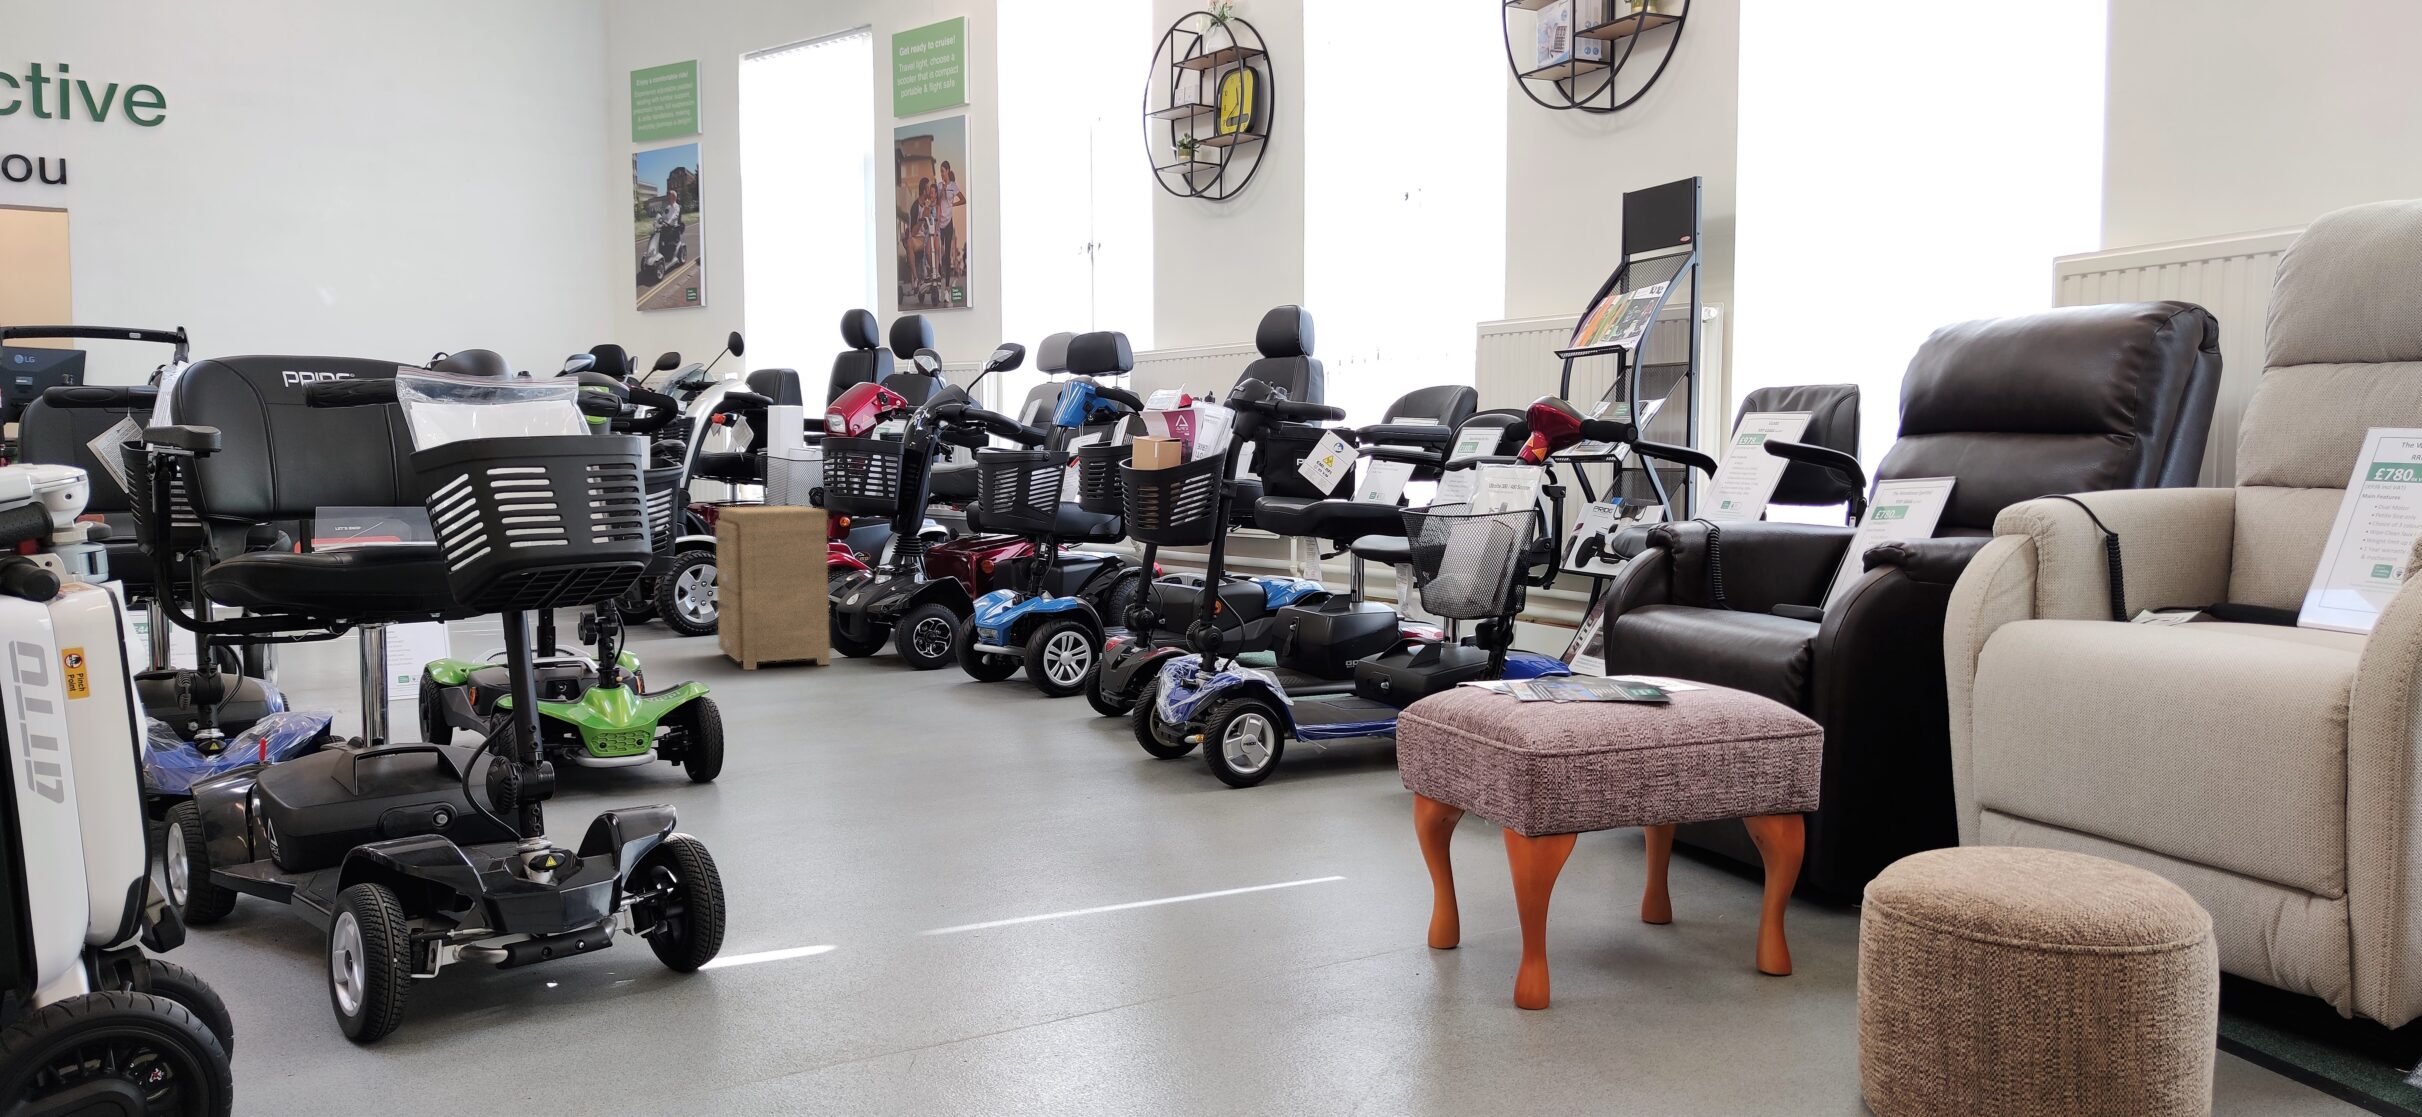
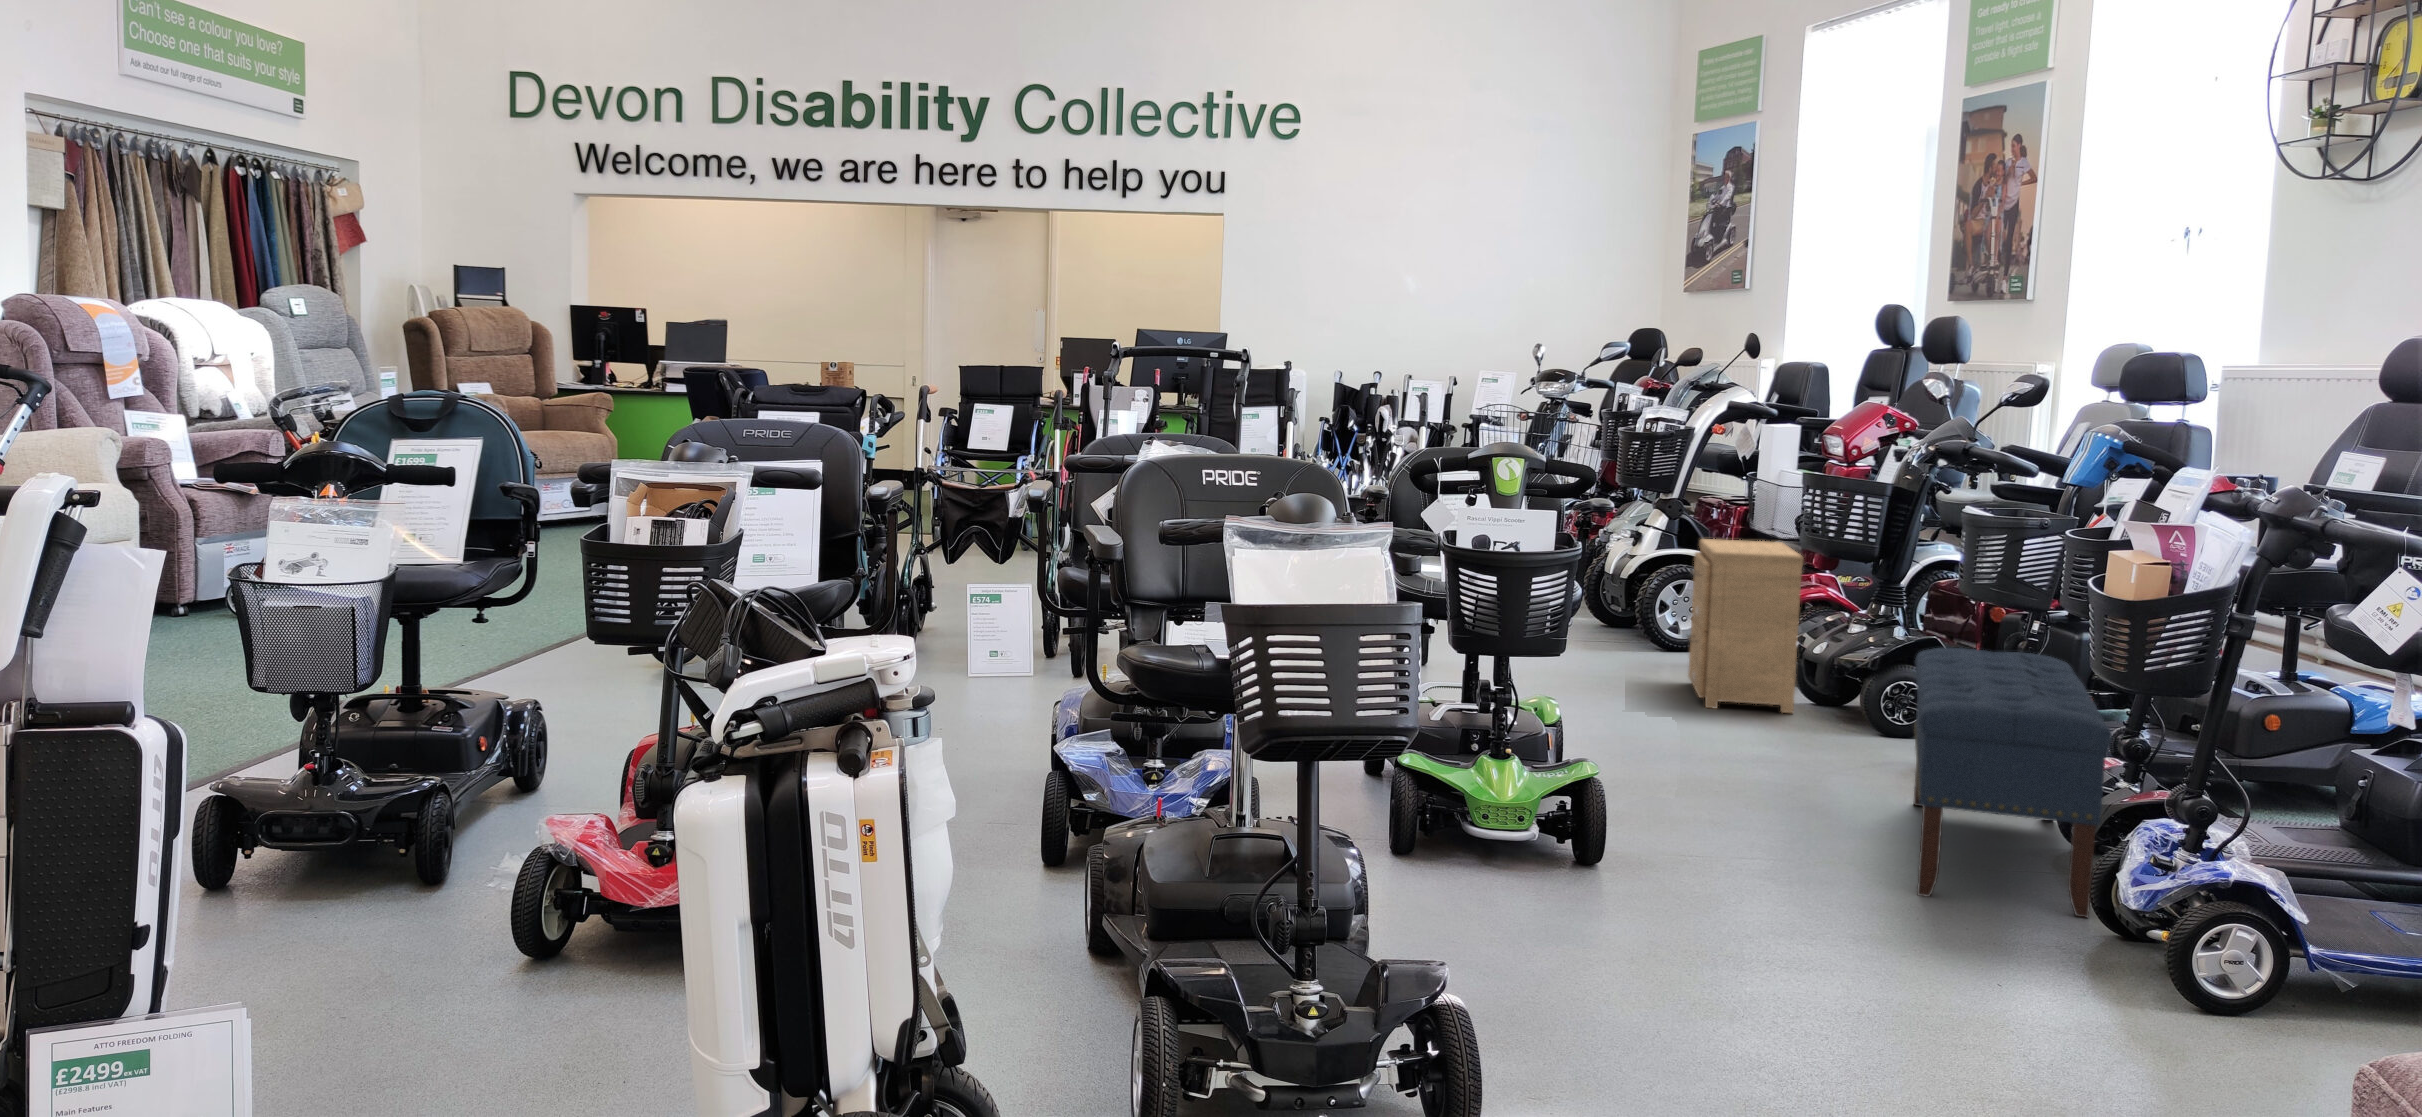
bench: none [958,559,1150,774] -> present [1913,648,2112,918]

